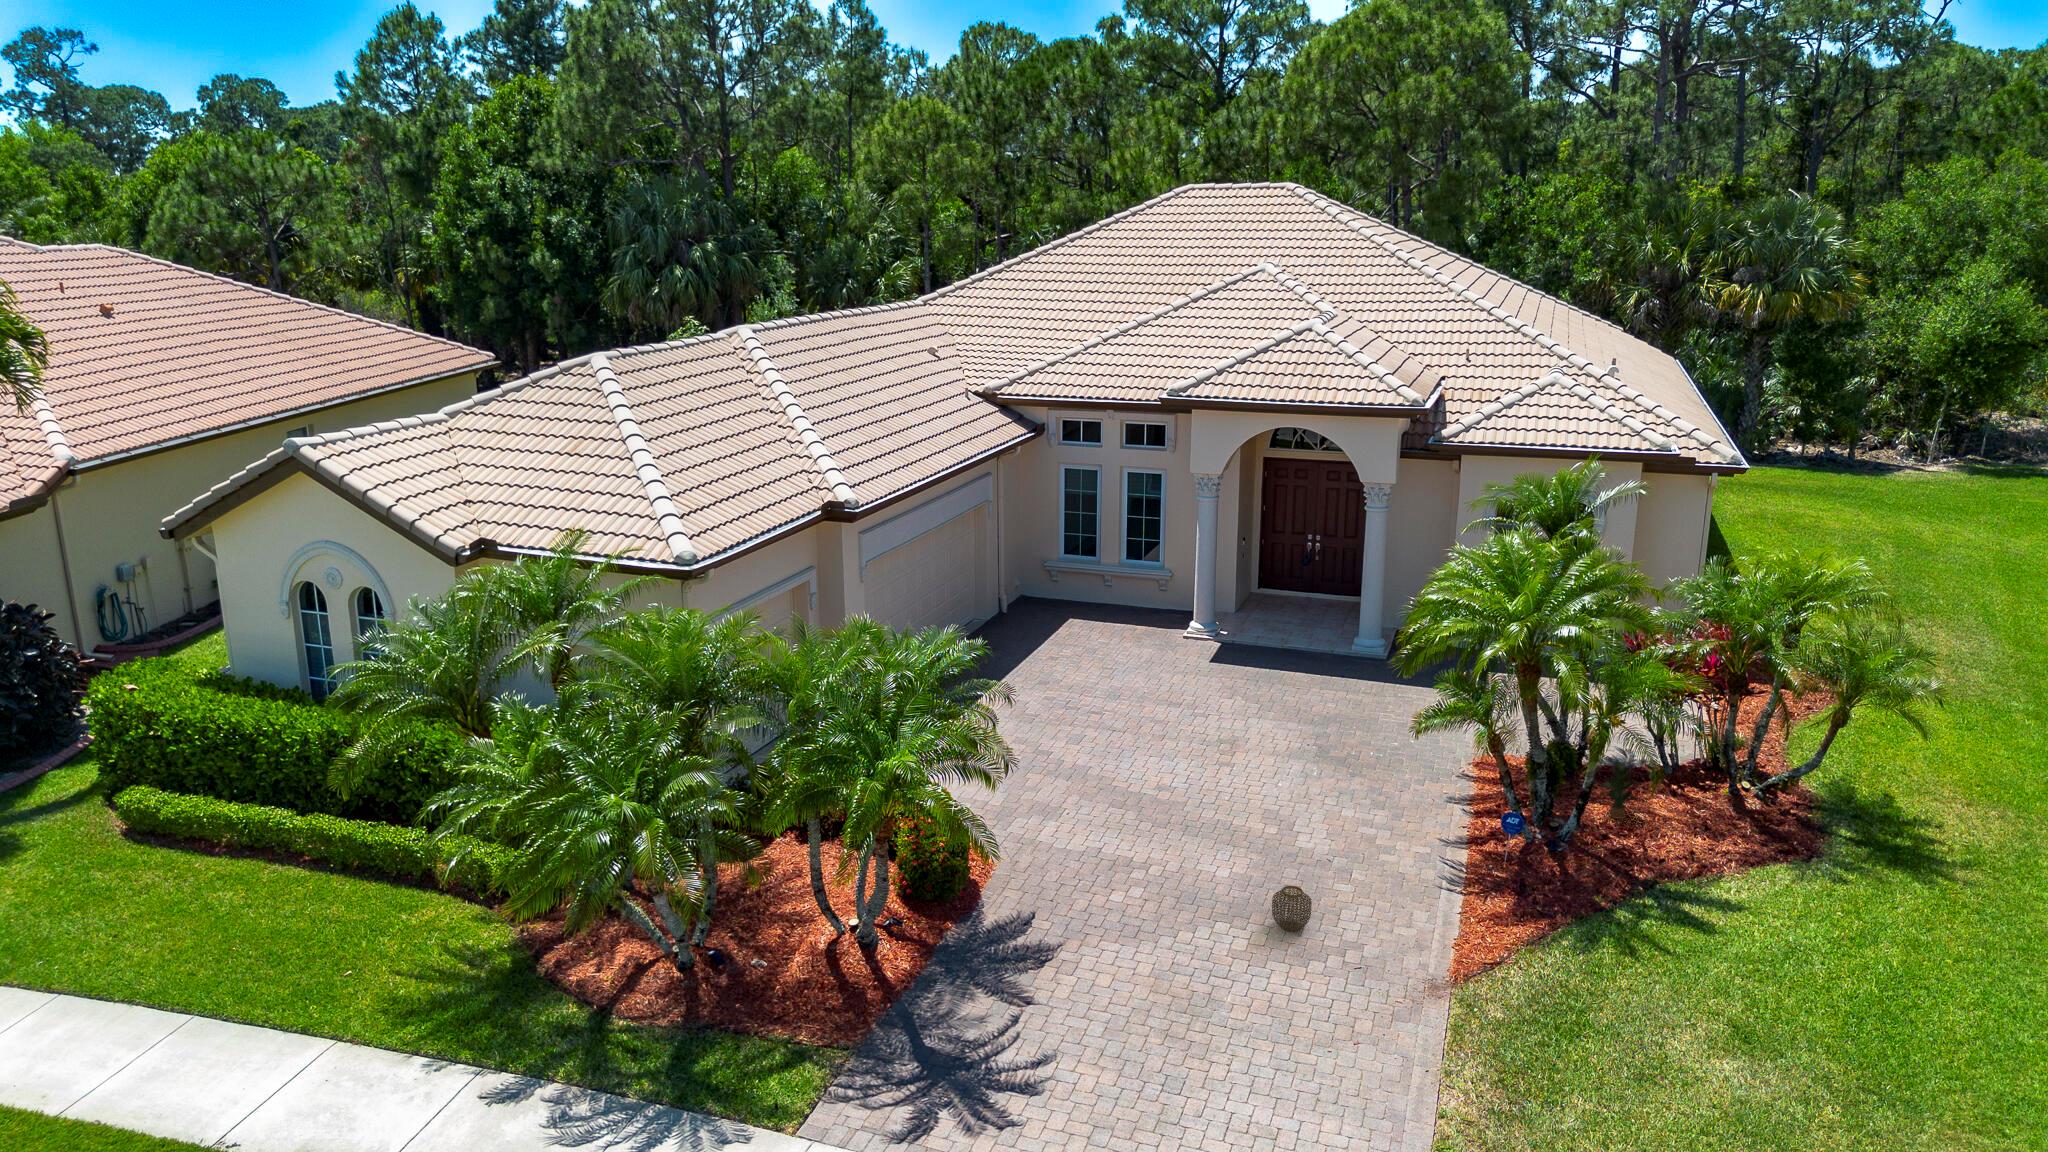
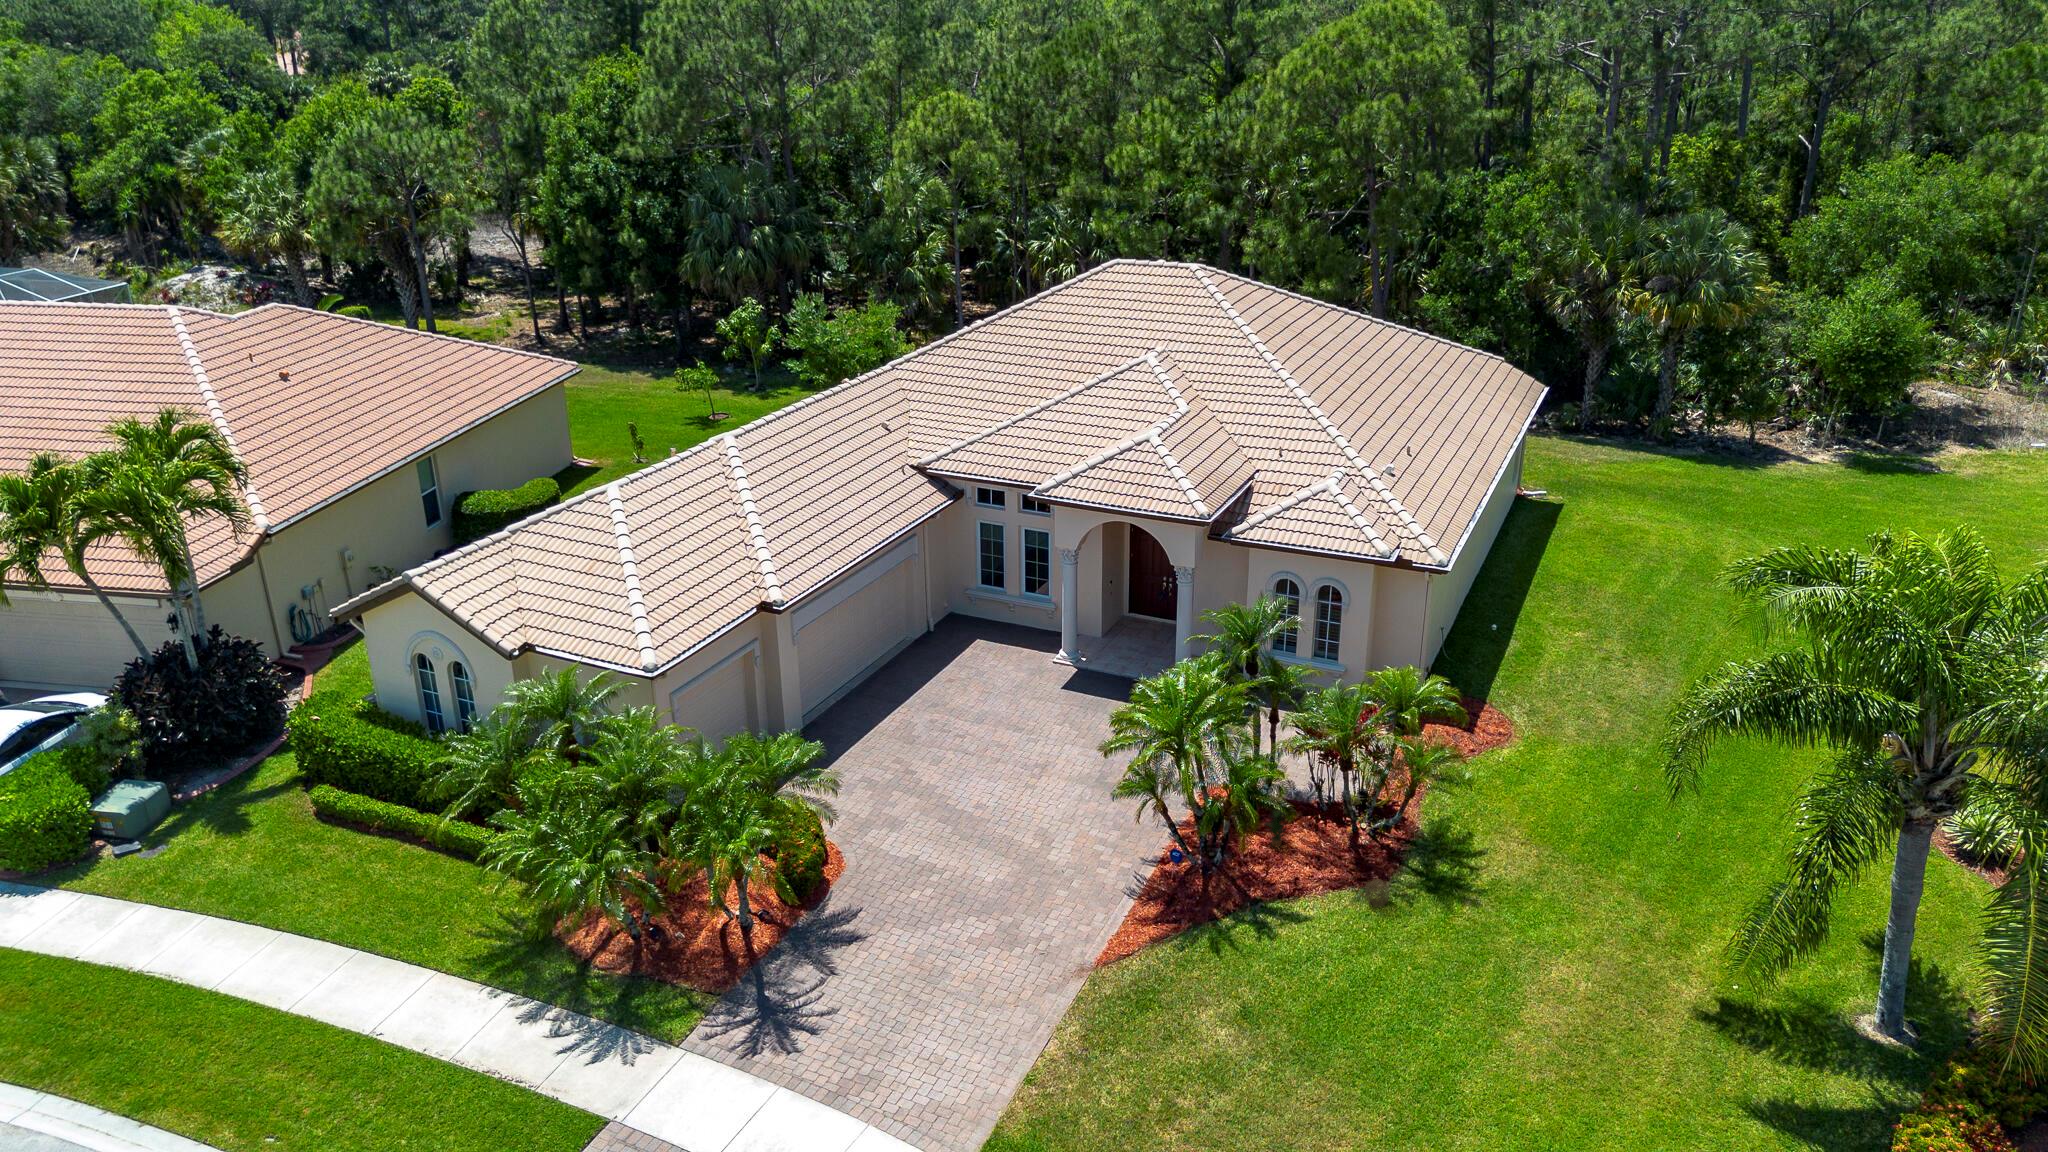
woven basket: present [1272,886,1312,932] -> present [1365,879,1390,907]

